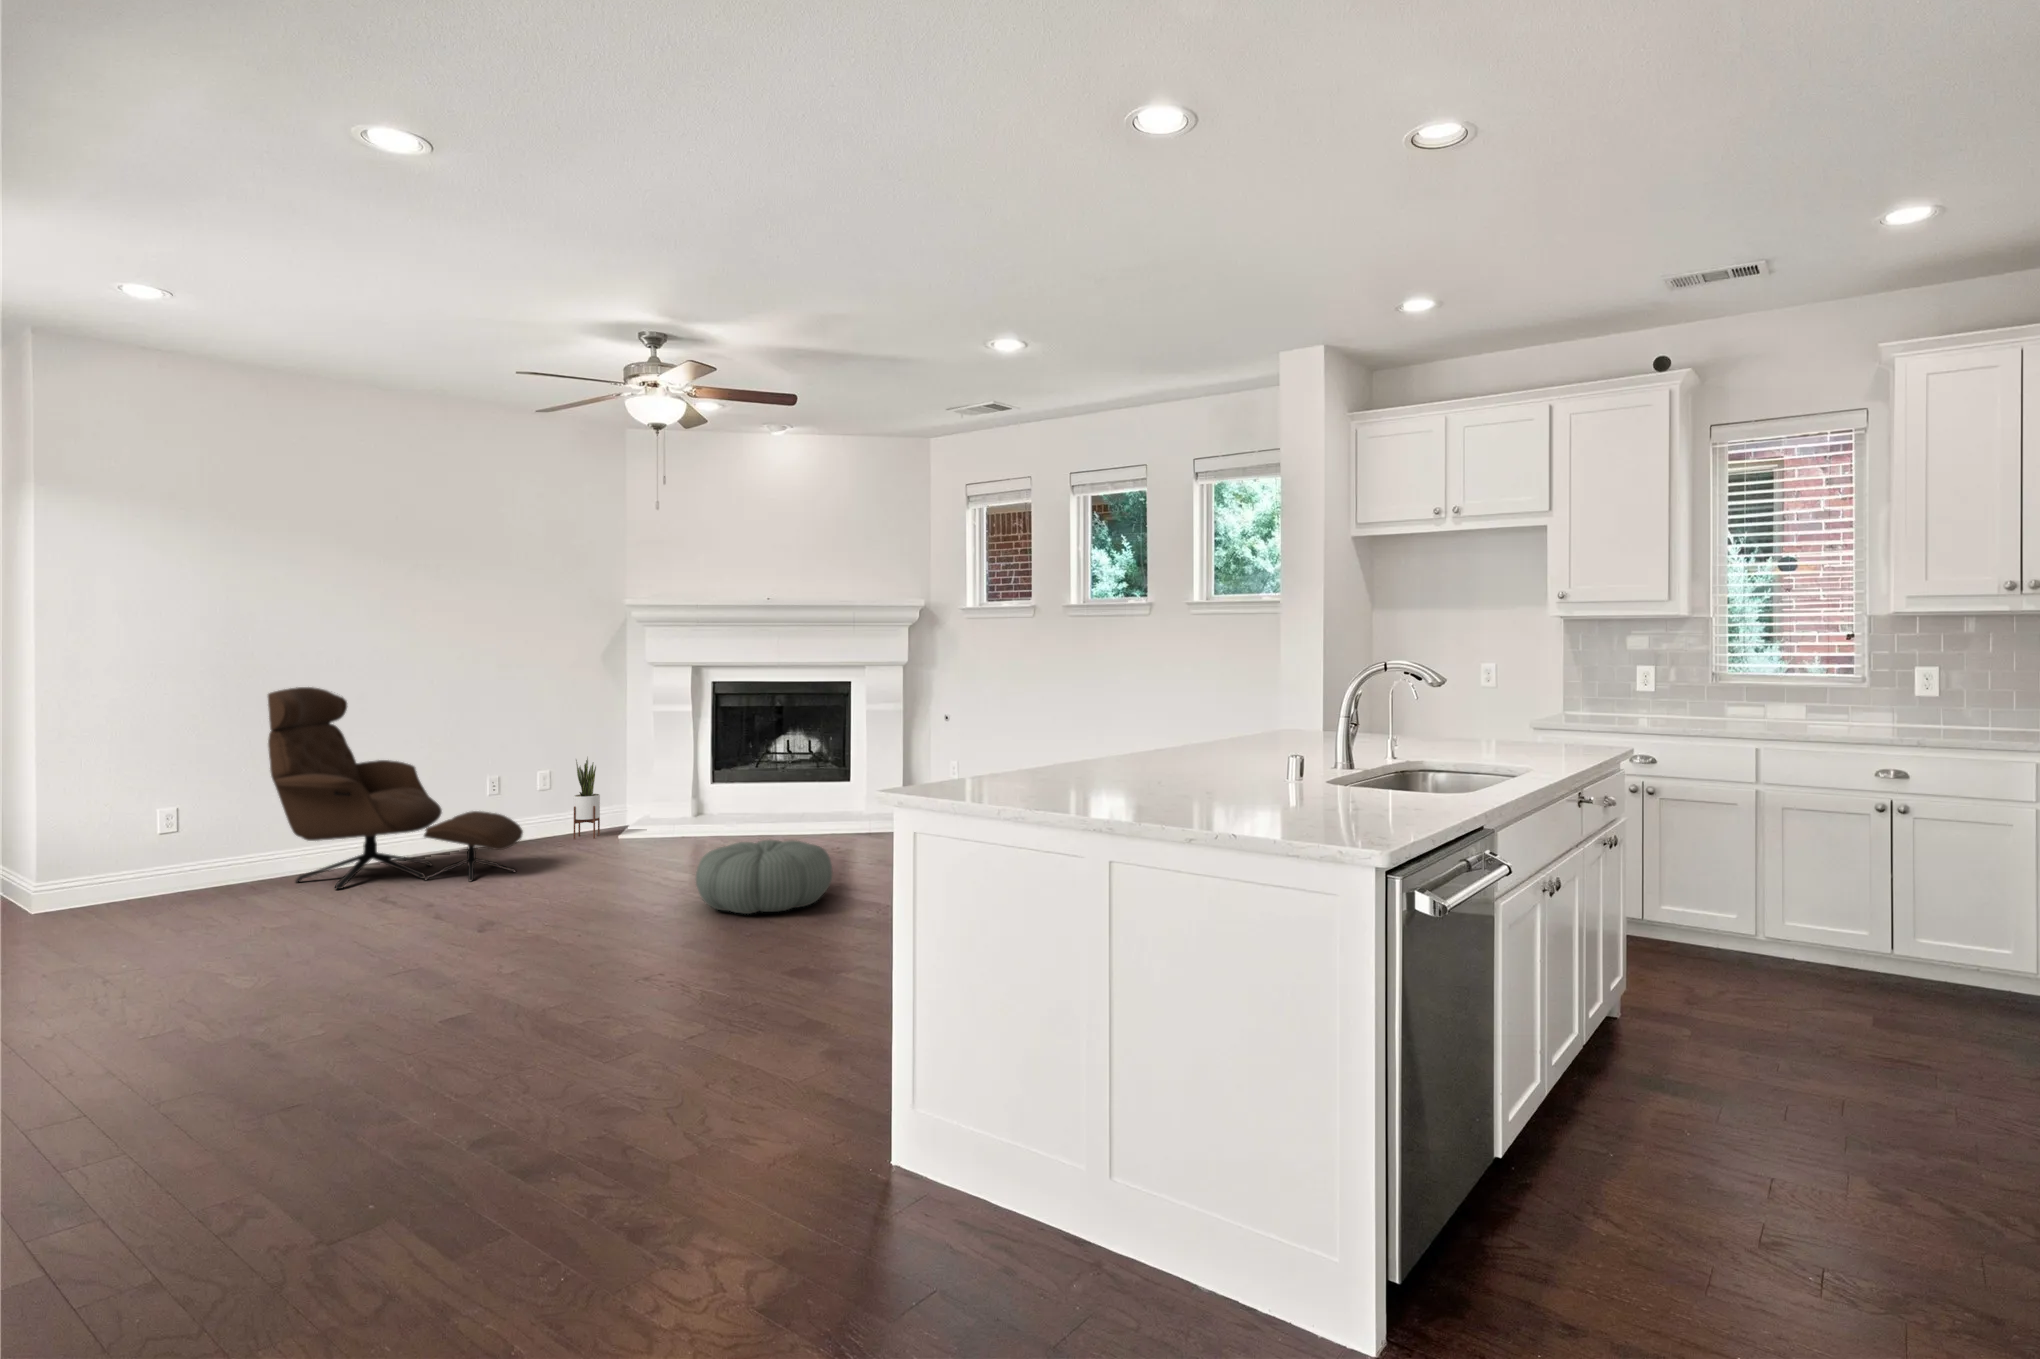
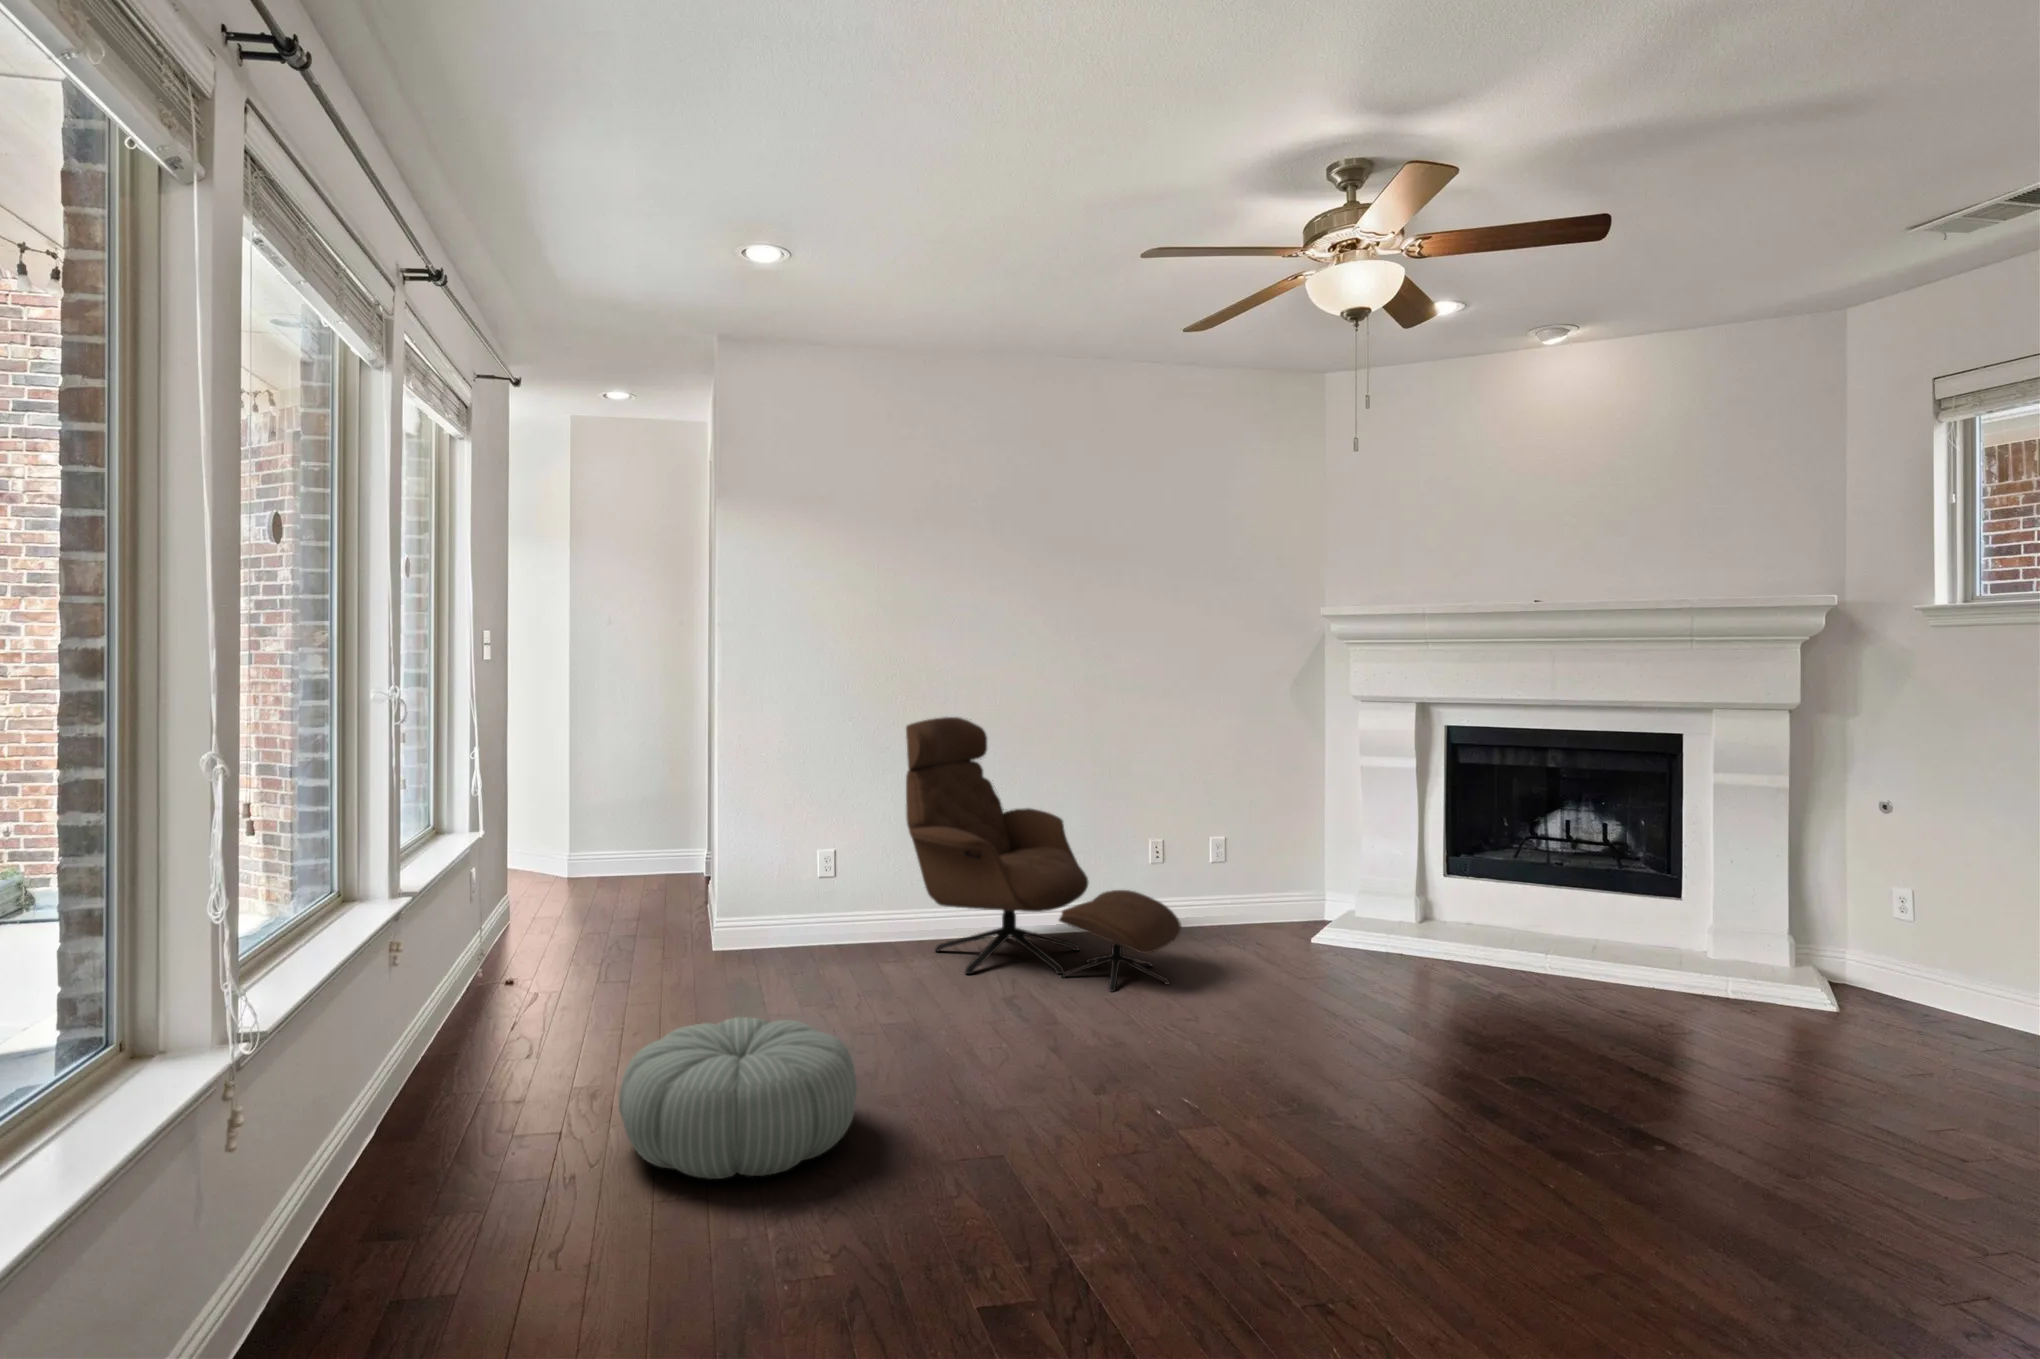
potted plant: present [574,757,600,839] -> none [1254,819,1288,935]
pouf: present [696,840,832,914] -> present [619,1017,857,1179]

